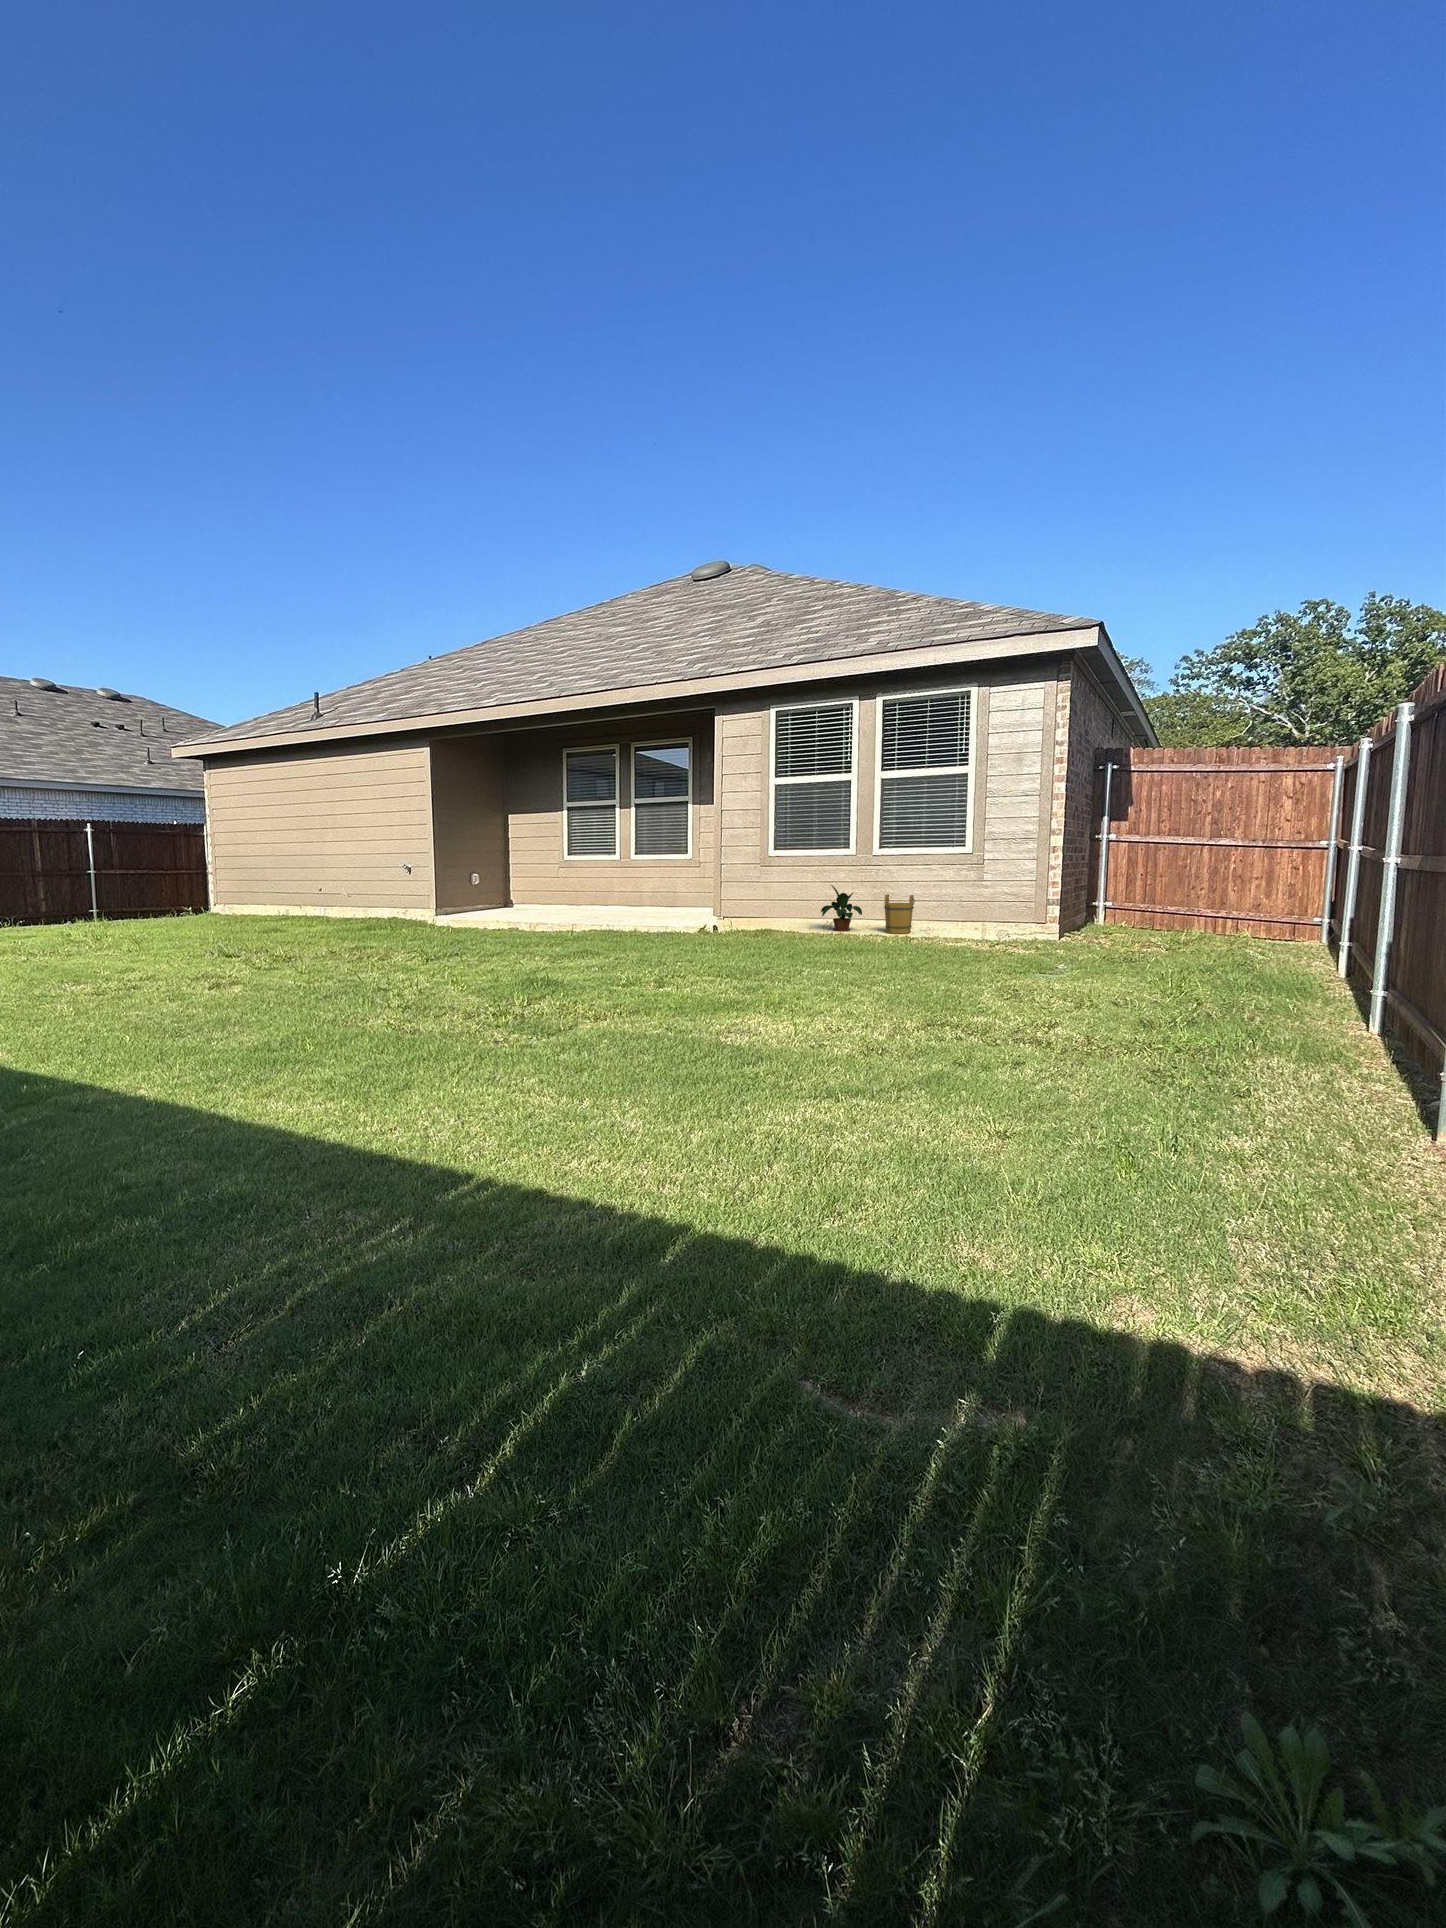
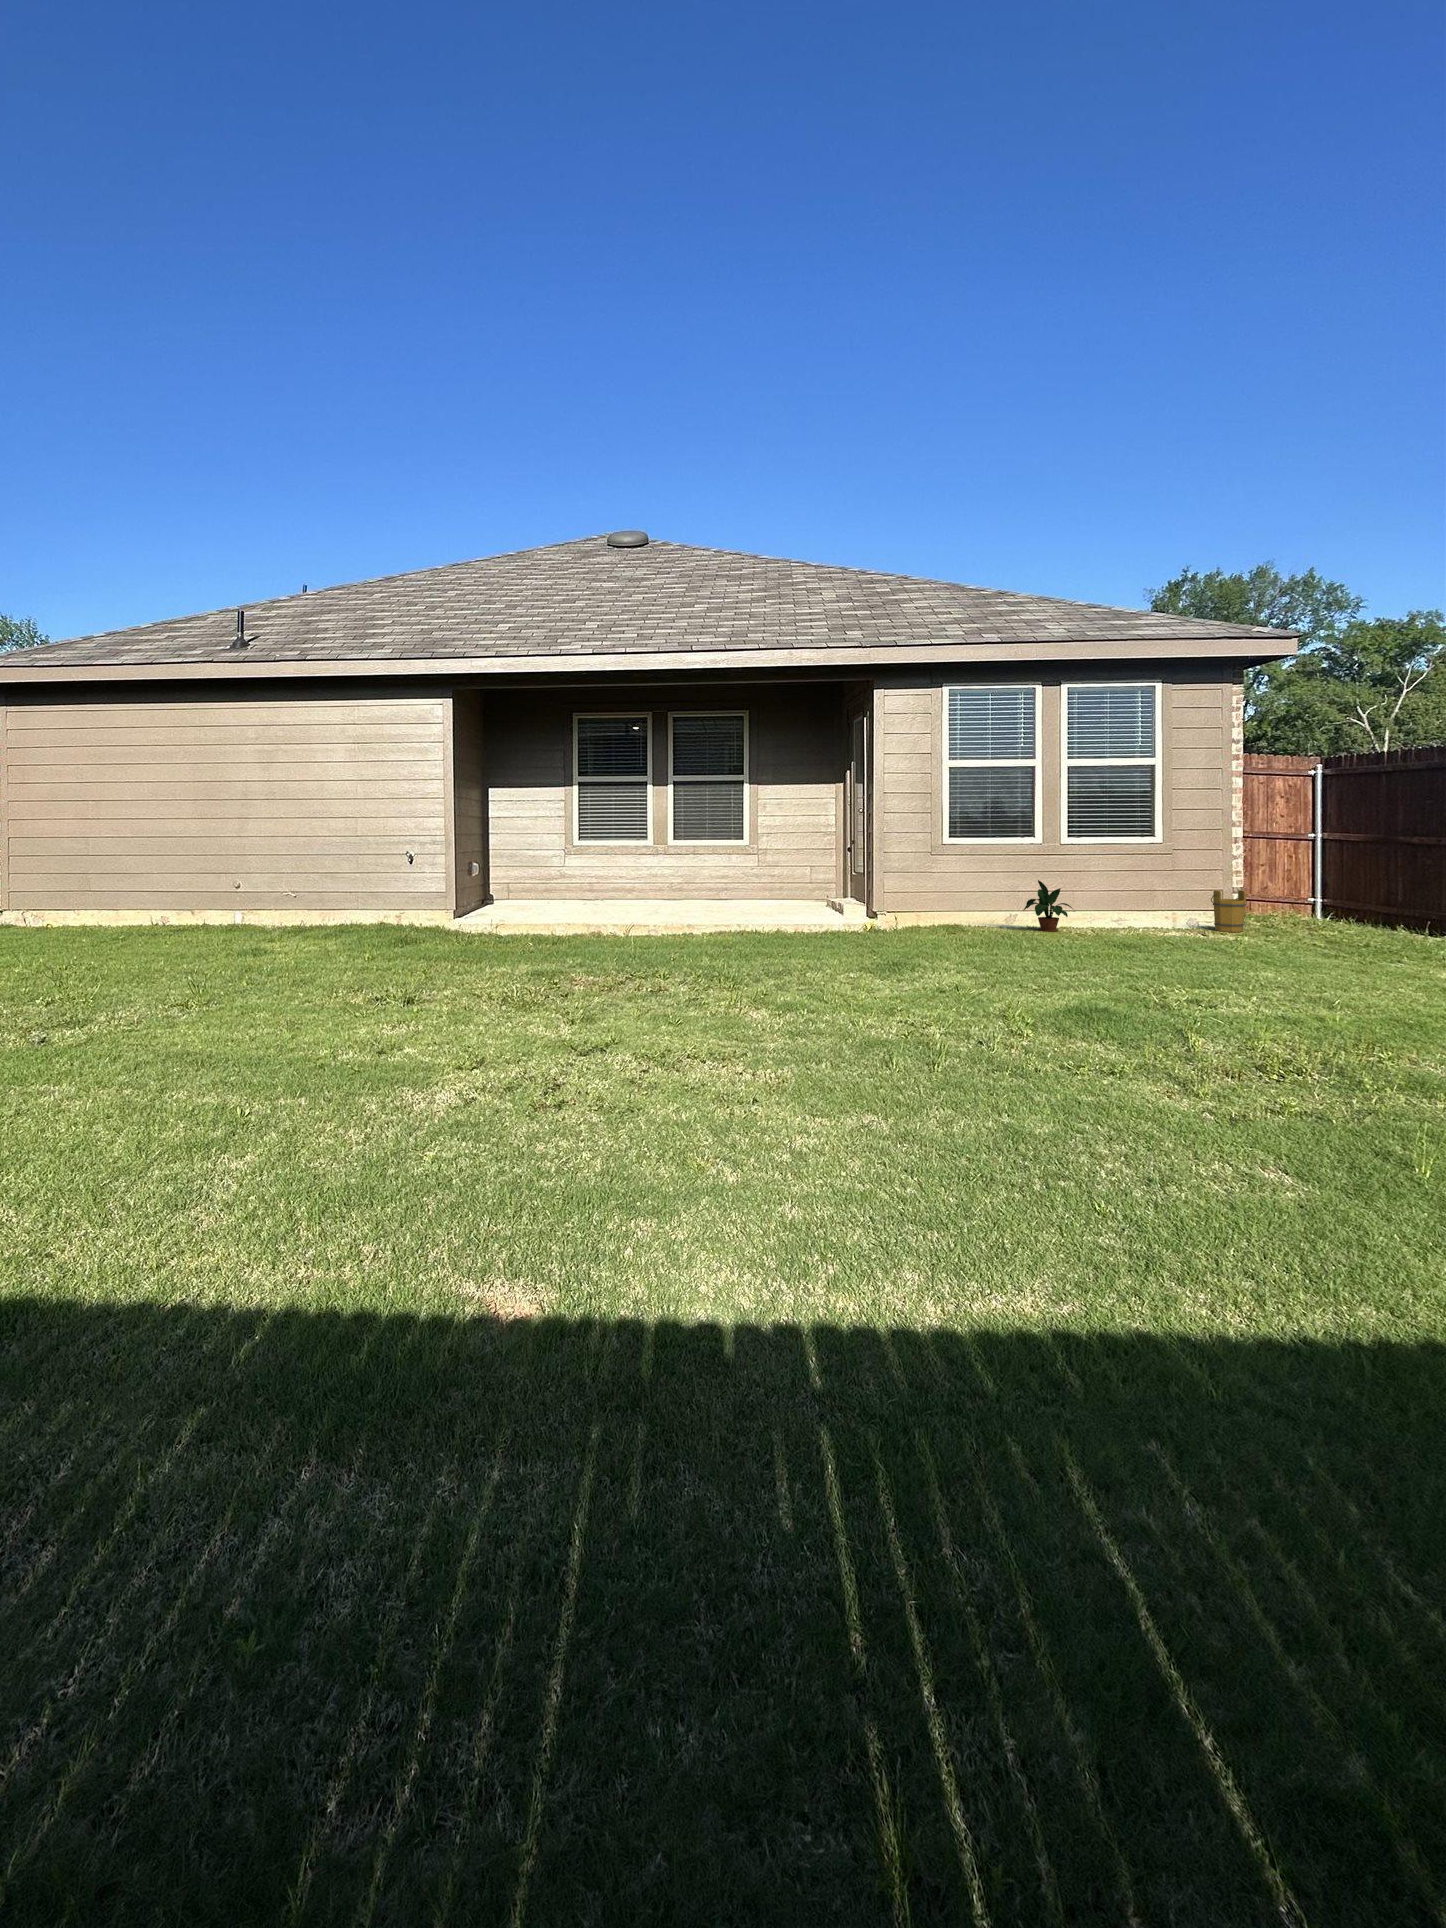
bucket: present [884,895,915,934] -> present [1211,890,1246,932]

